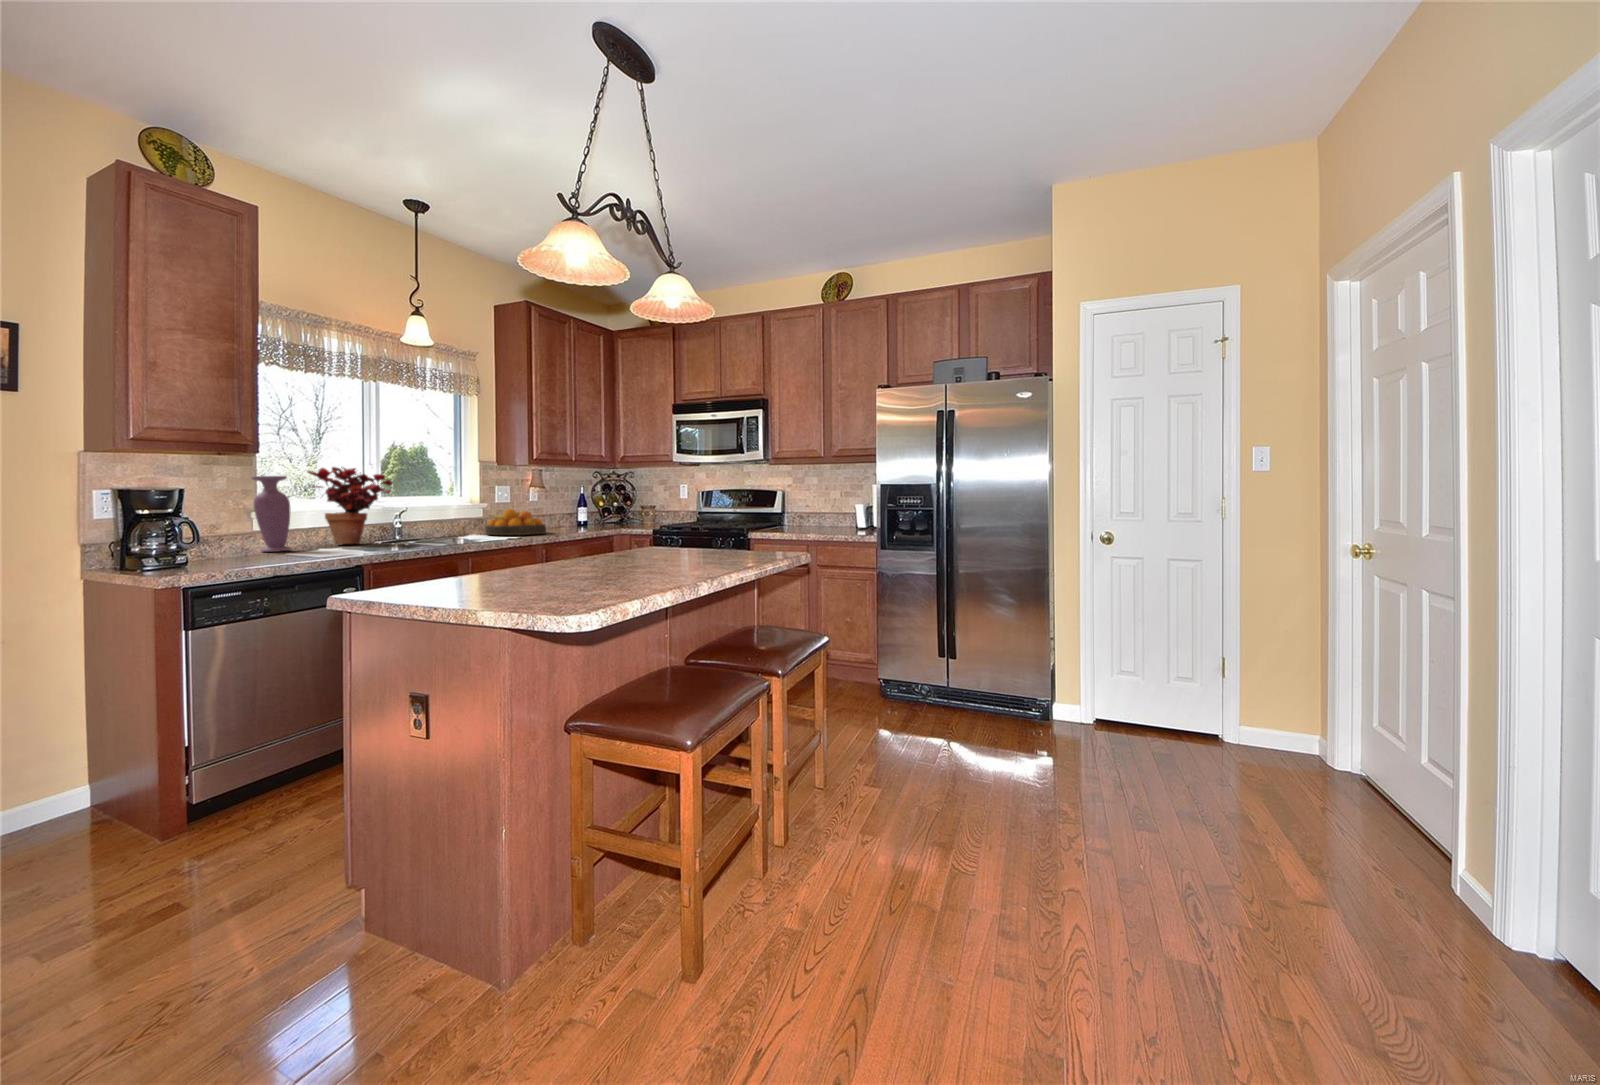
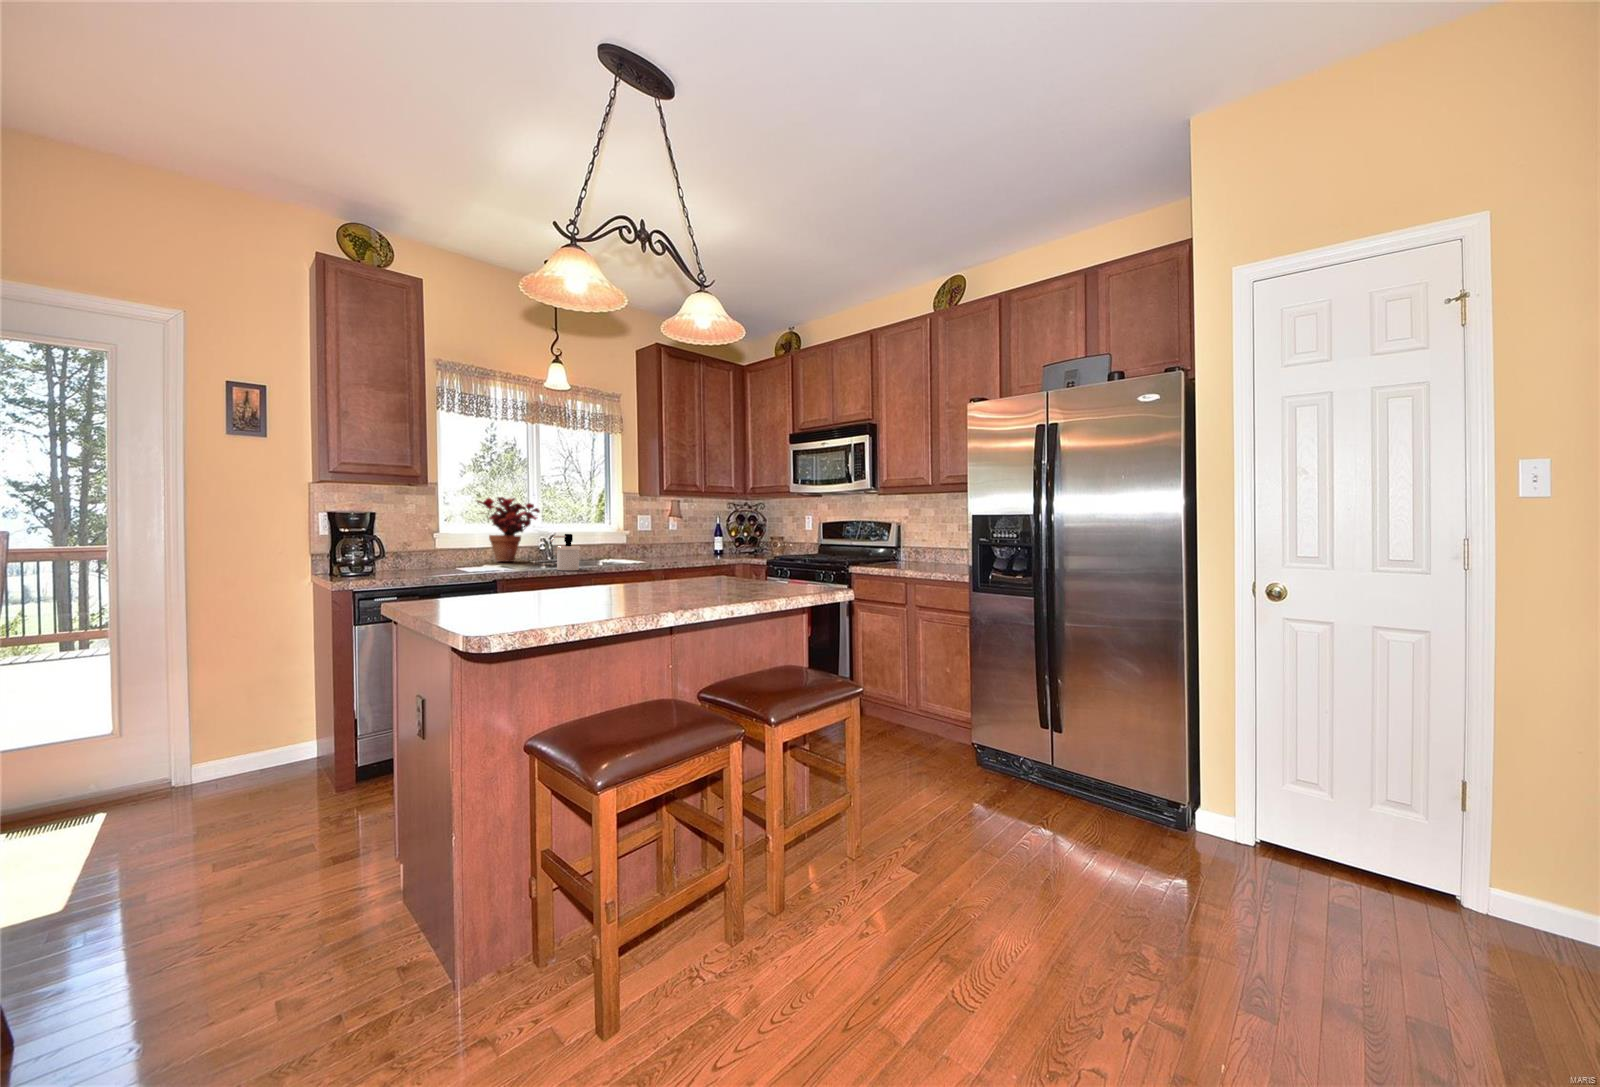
vase: present [251,476,292,552] -> none [432,504,459,566]
soap dispenser: none [428,508,461,550] -> present [551,534,580,571]
fruit bowl: present [485,509,546,535] -> none [621,535,672,558]

